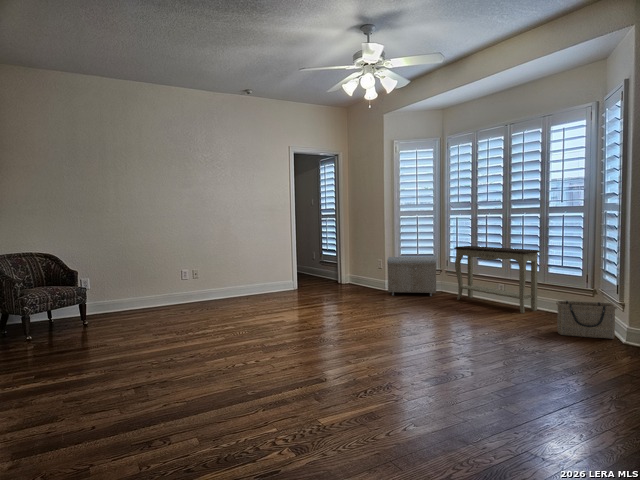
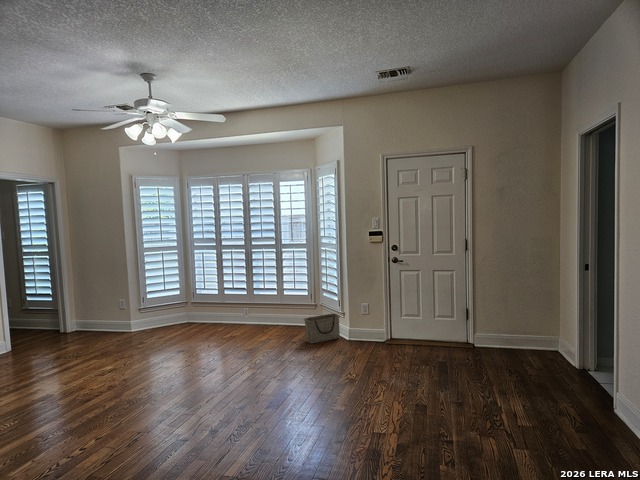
console table: present [454,246,540,313] -> none [205,277,278,330]
storage bench: present [387,257,436,296] -> none [133,290,189,337]

